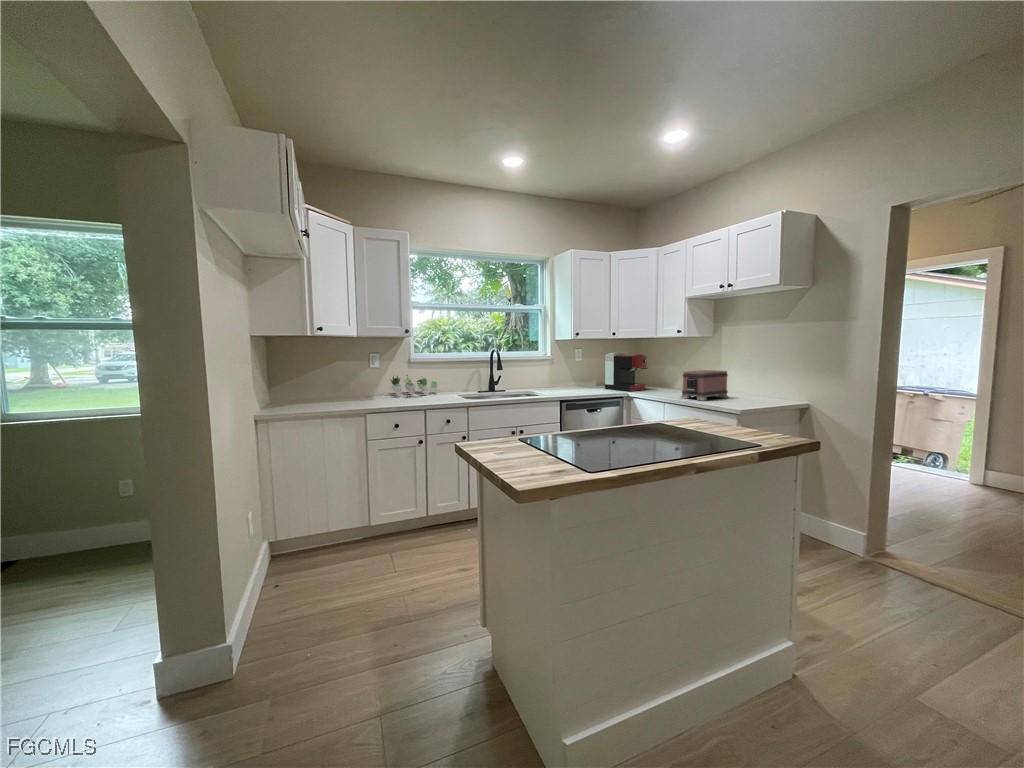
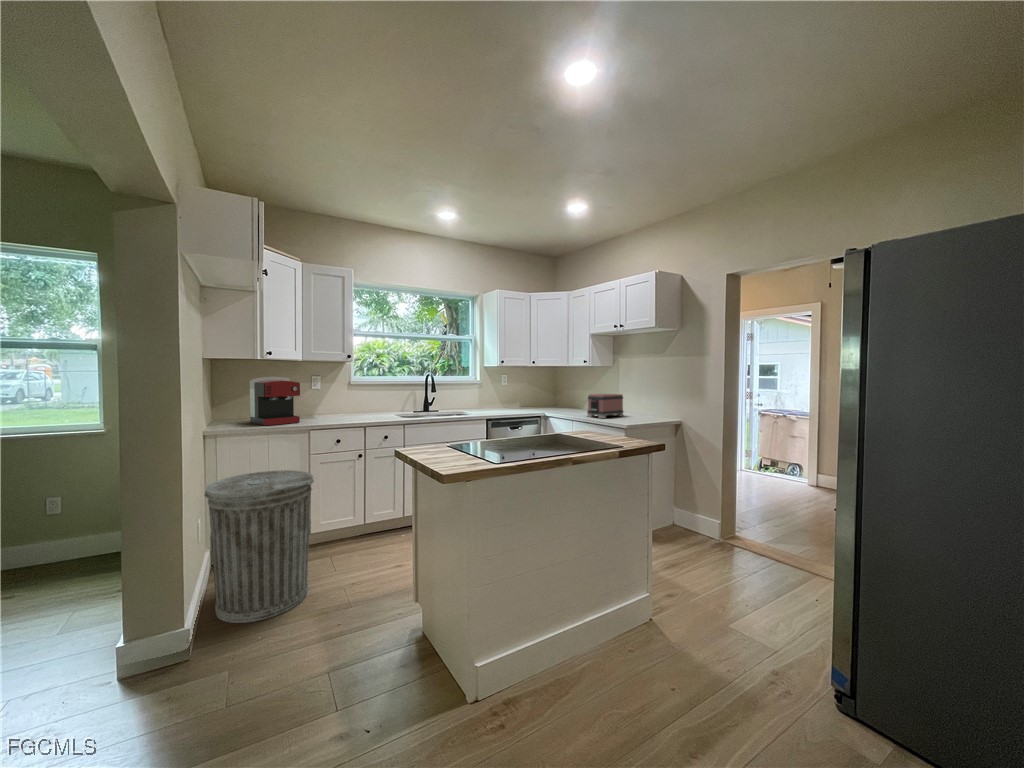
coffee maker: present [605,351,647,391] -> present [250,377,300,425]
succulent plant: present [391,375,438,393] -> none [328,394,375,414]
trash can: none [243,462,365,641] -> present [204,470,314,623]

